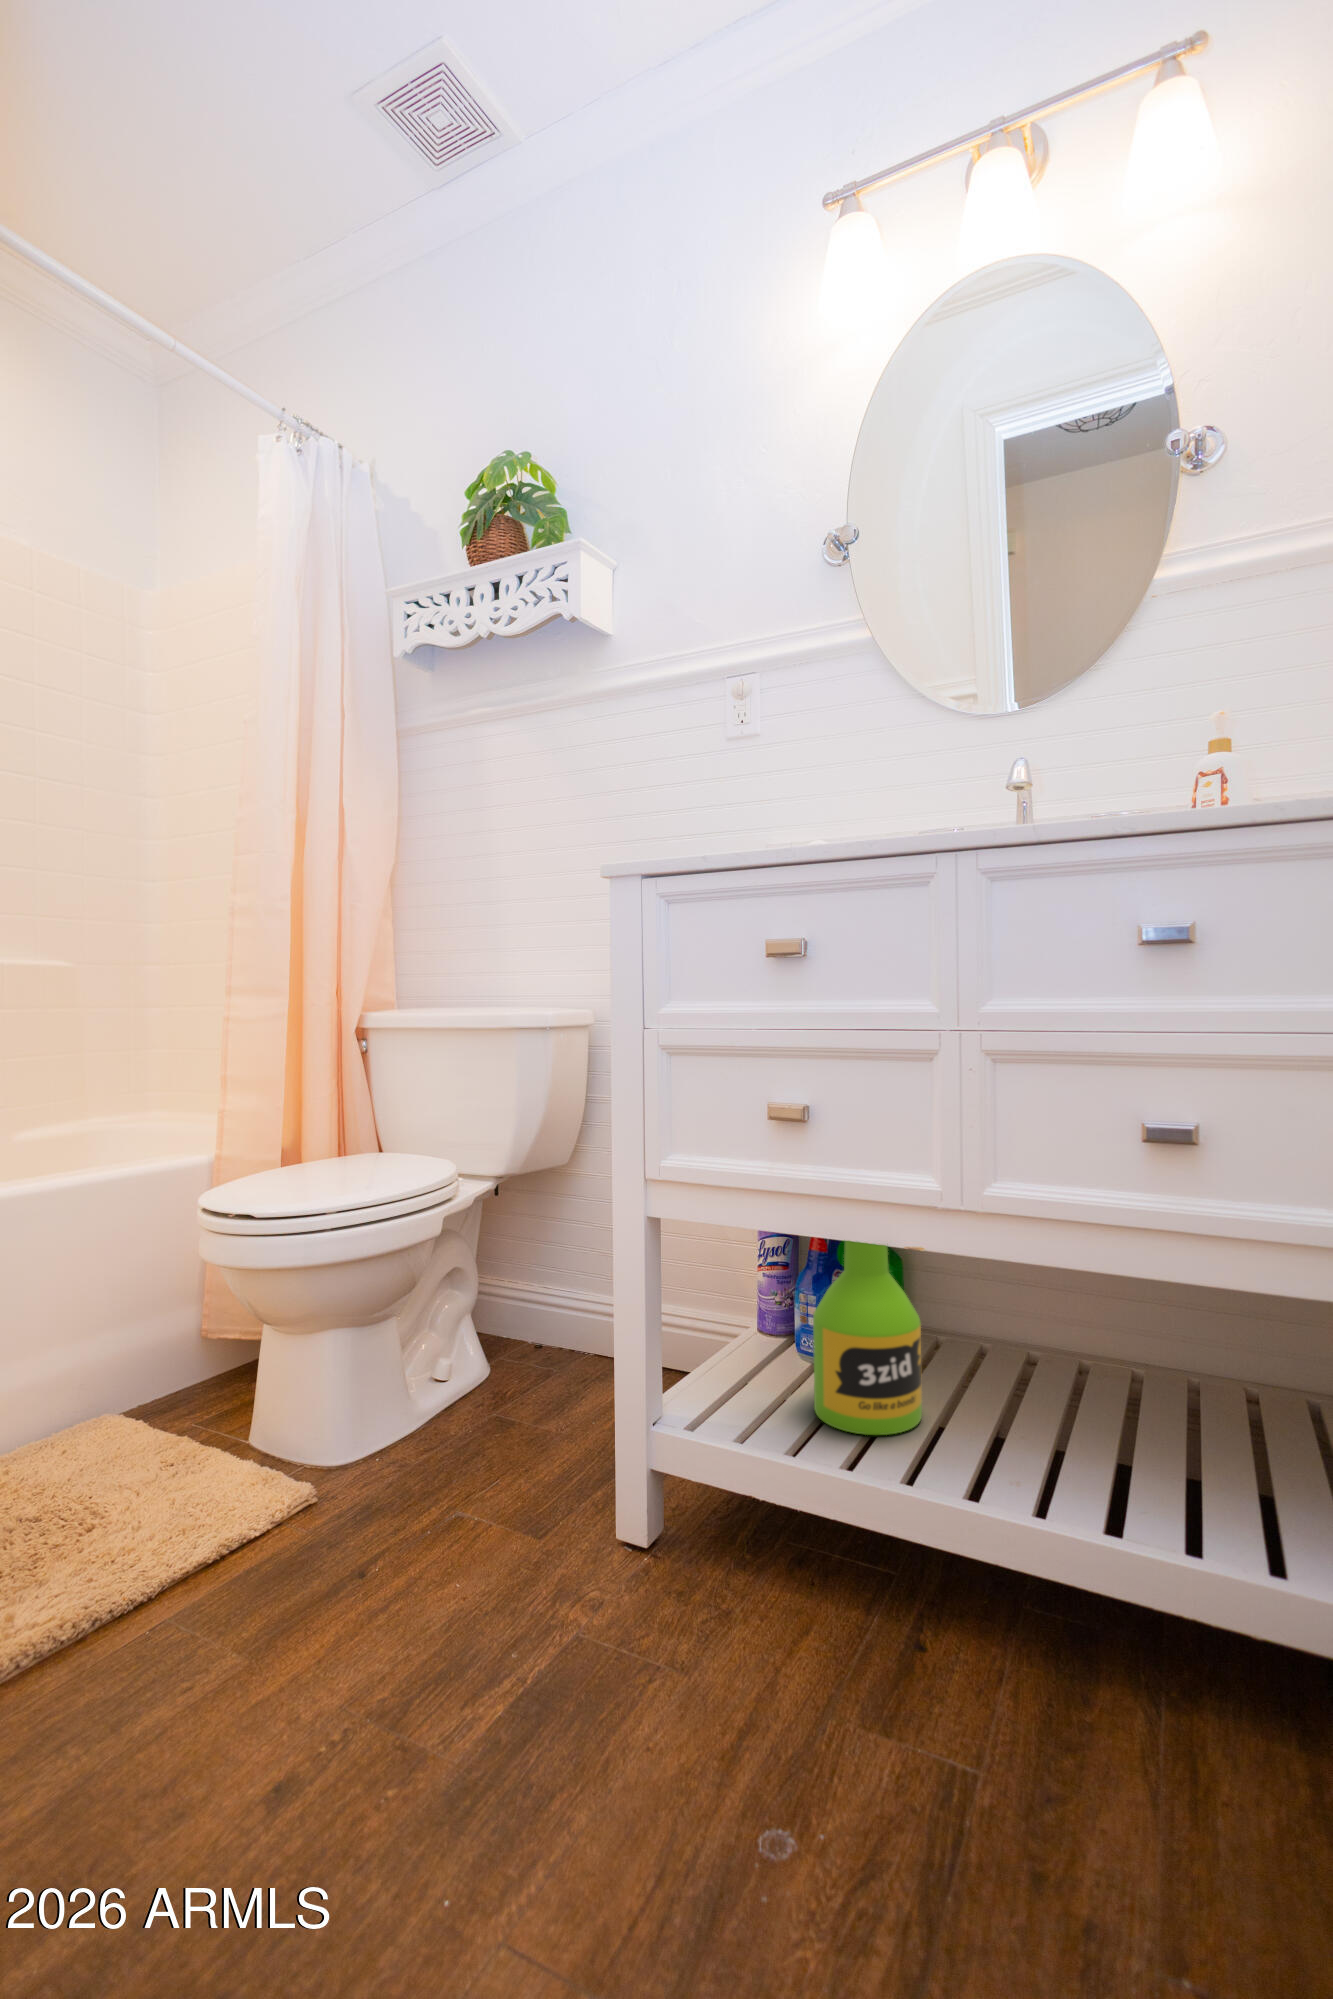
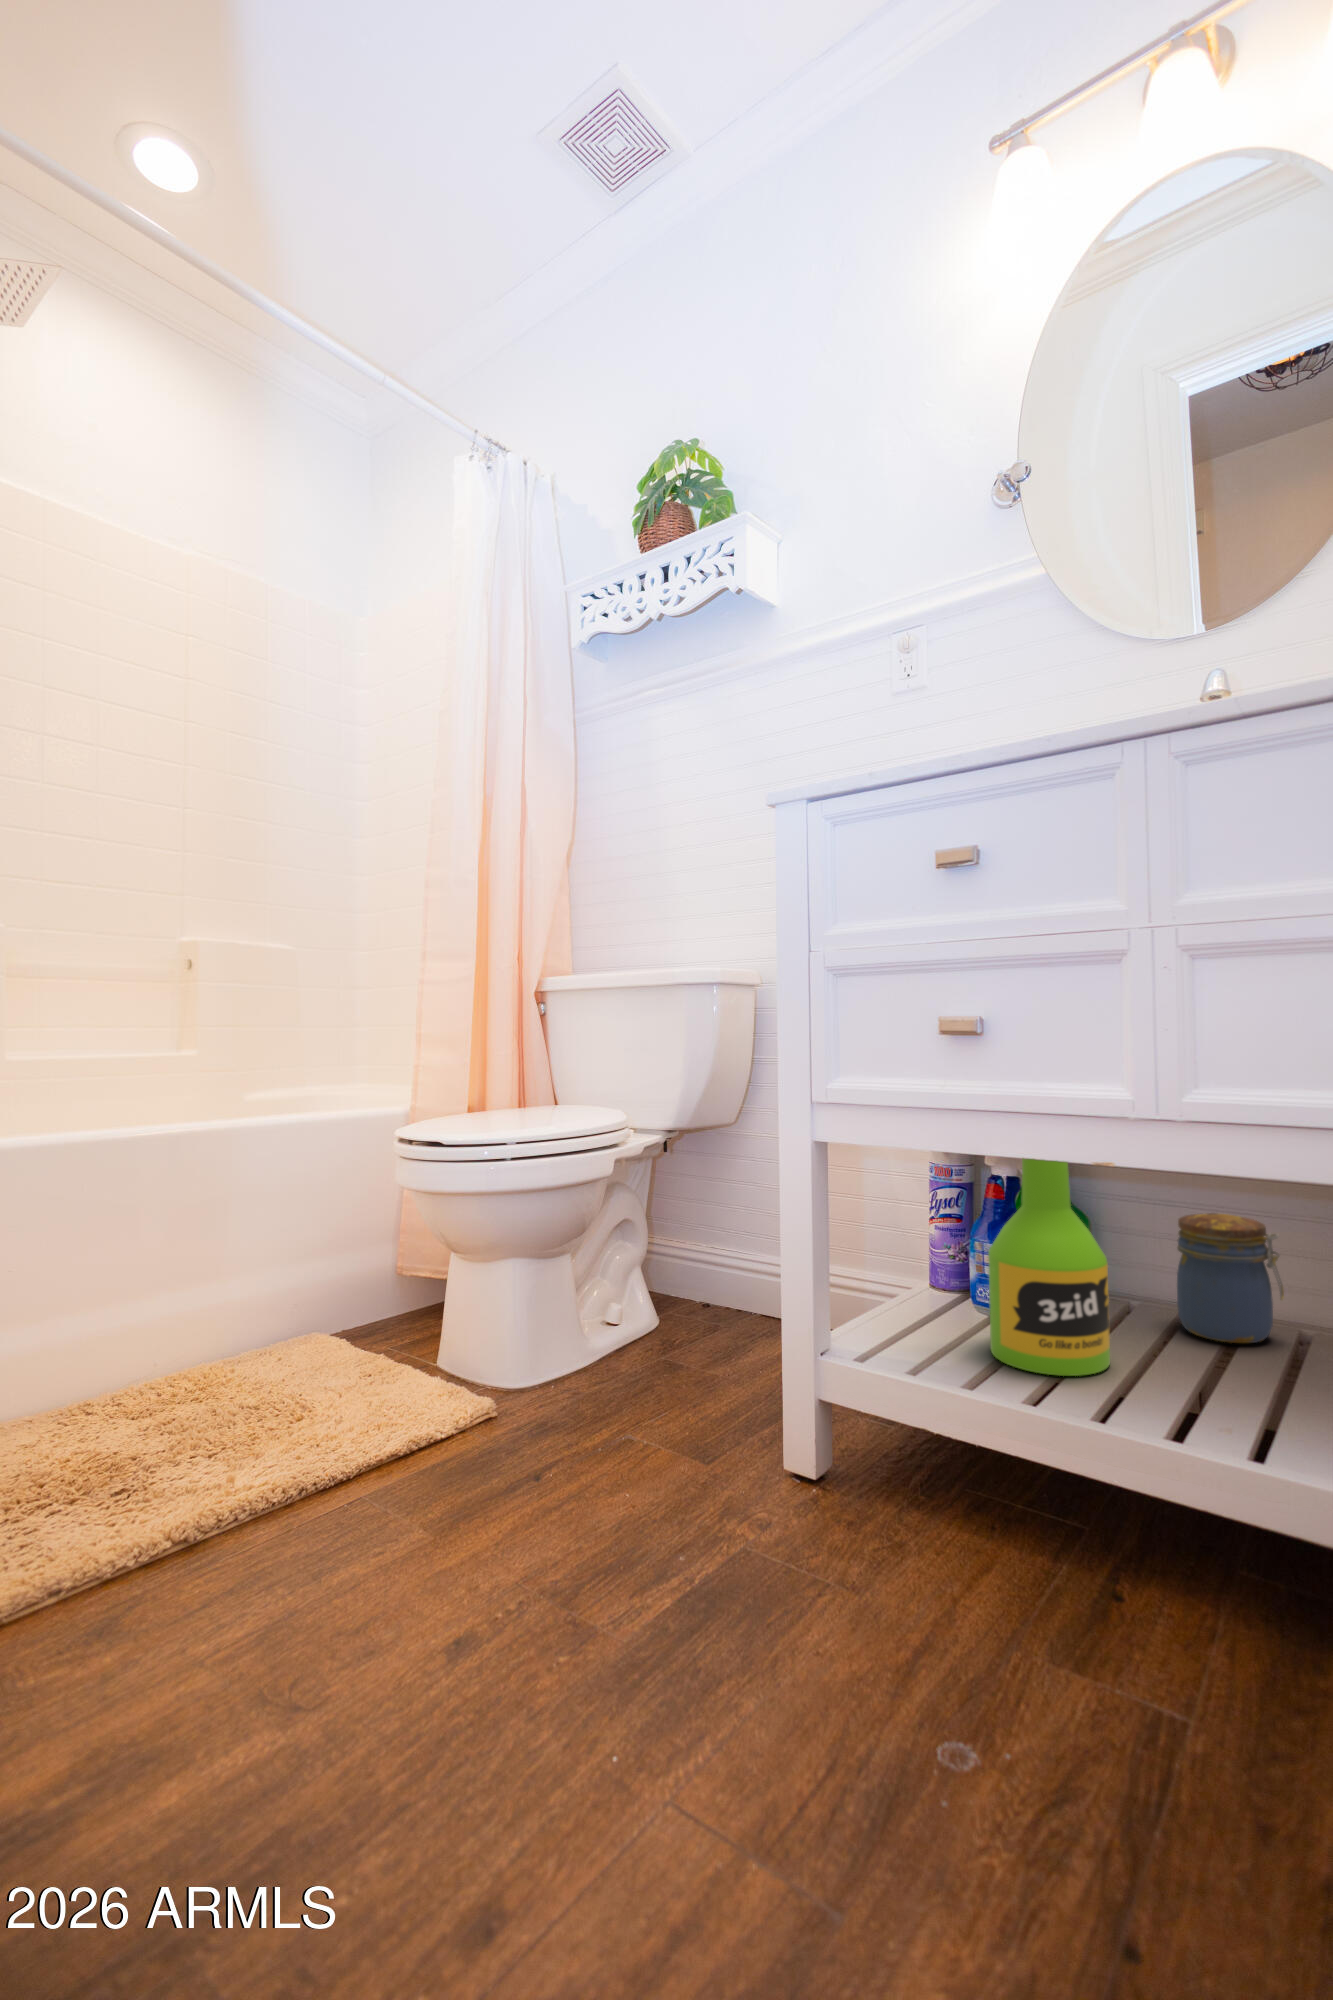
jar: none [981,1262,1071,1385] -> present [1177,1213,1284,1343]

